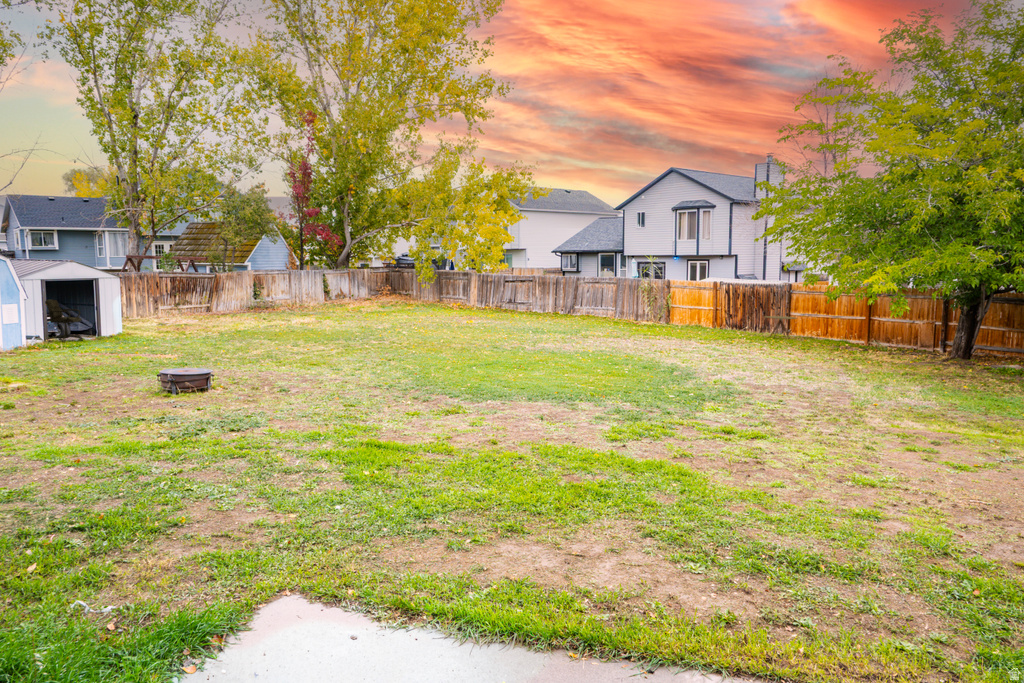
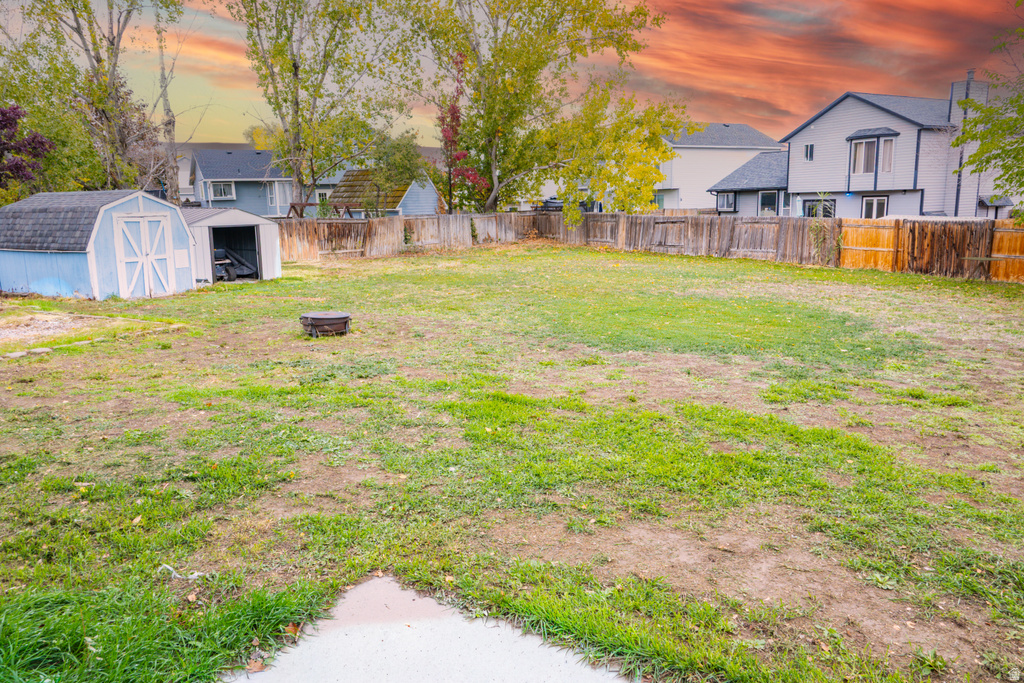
chair: present [45,300,83,342] -> none [218,246,250,286]

